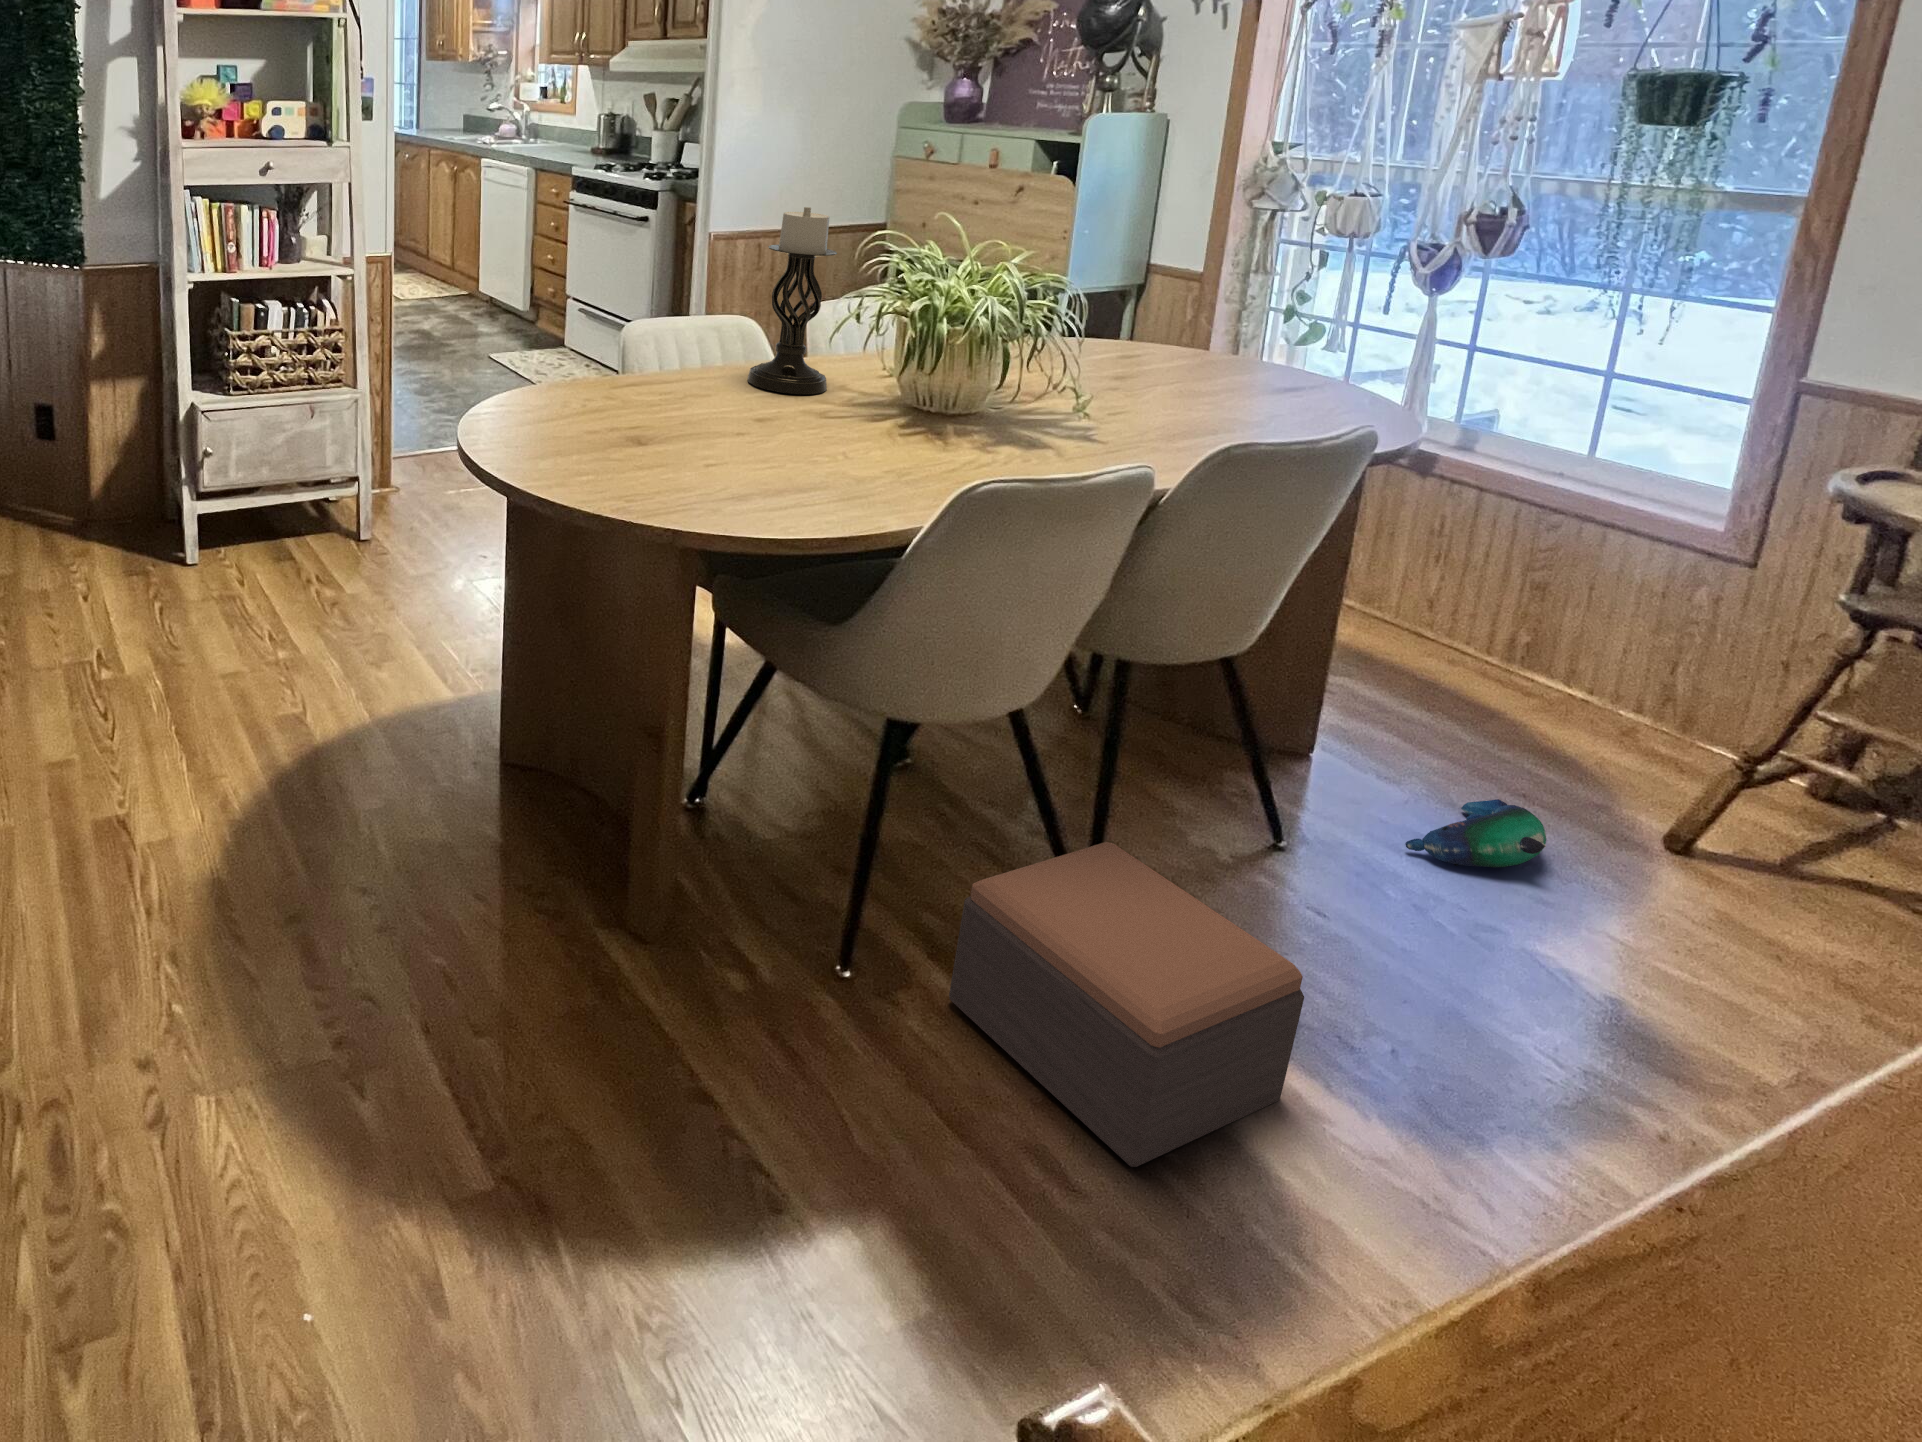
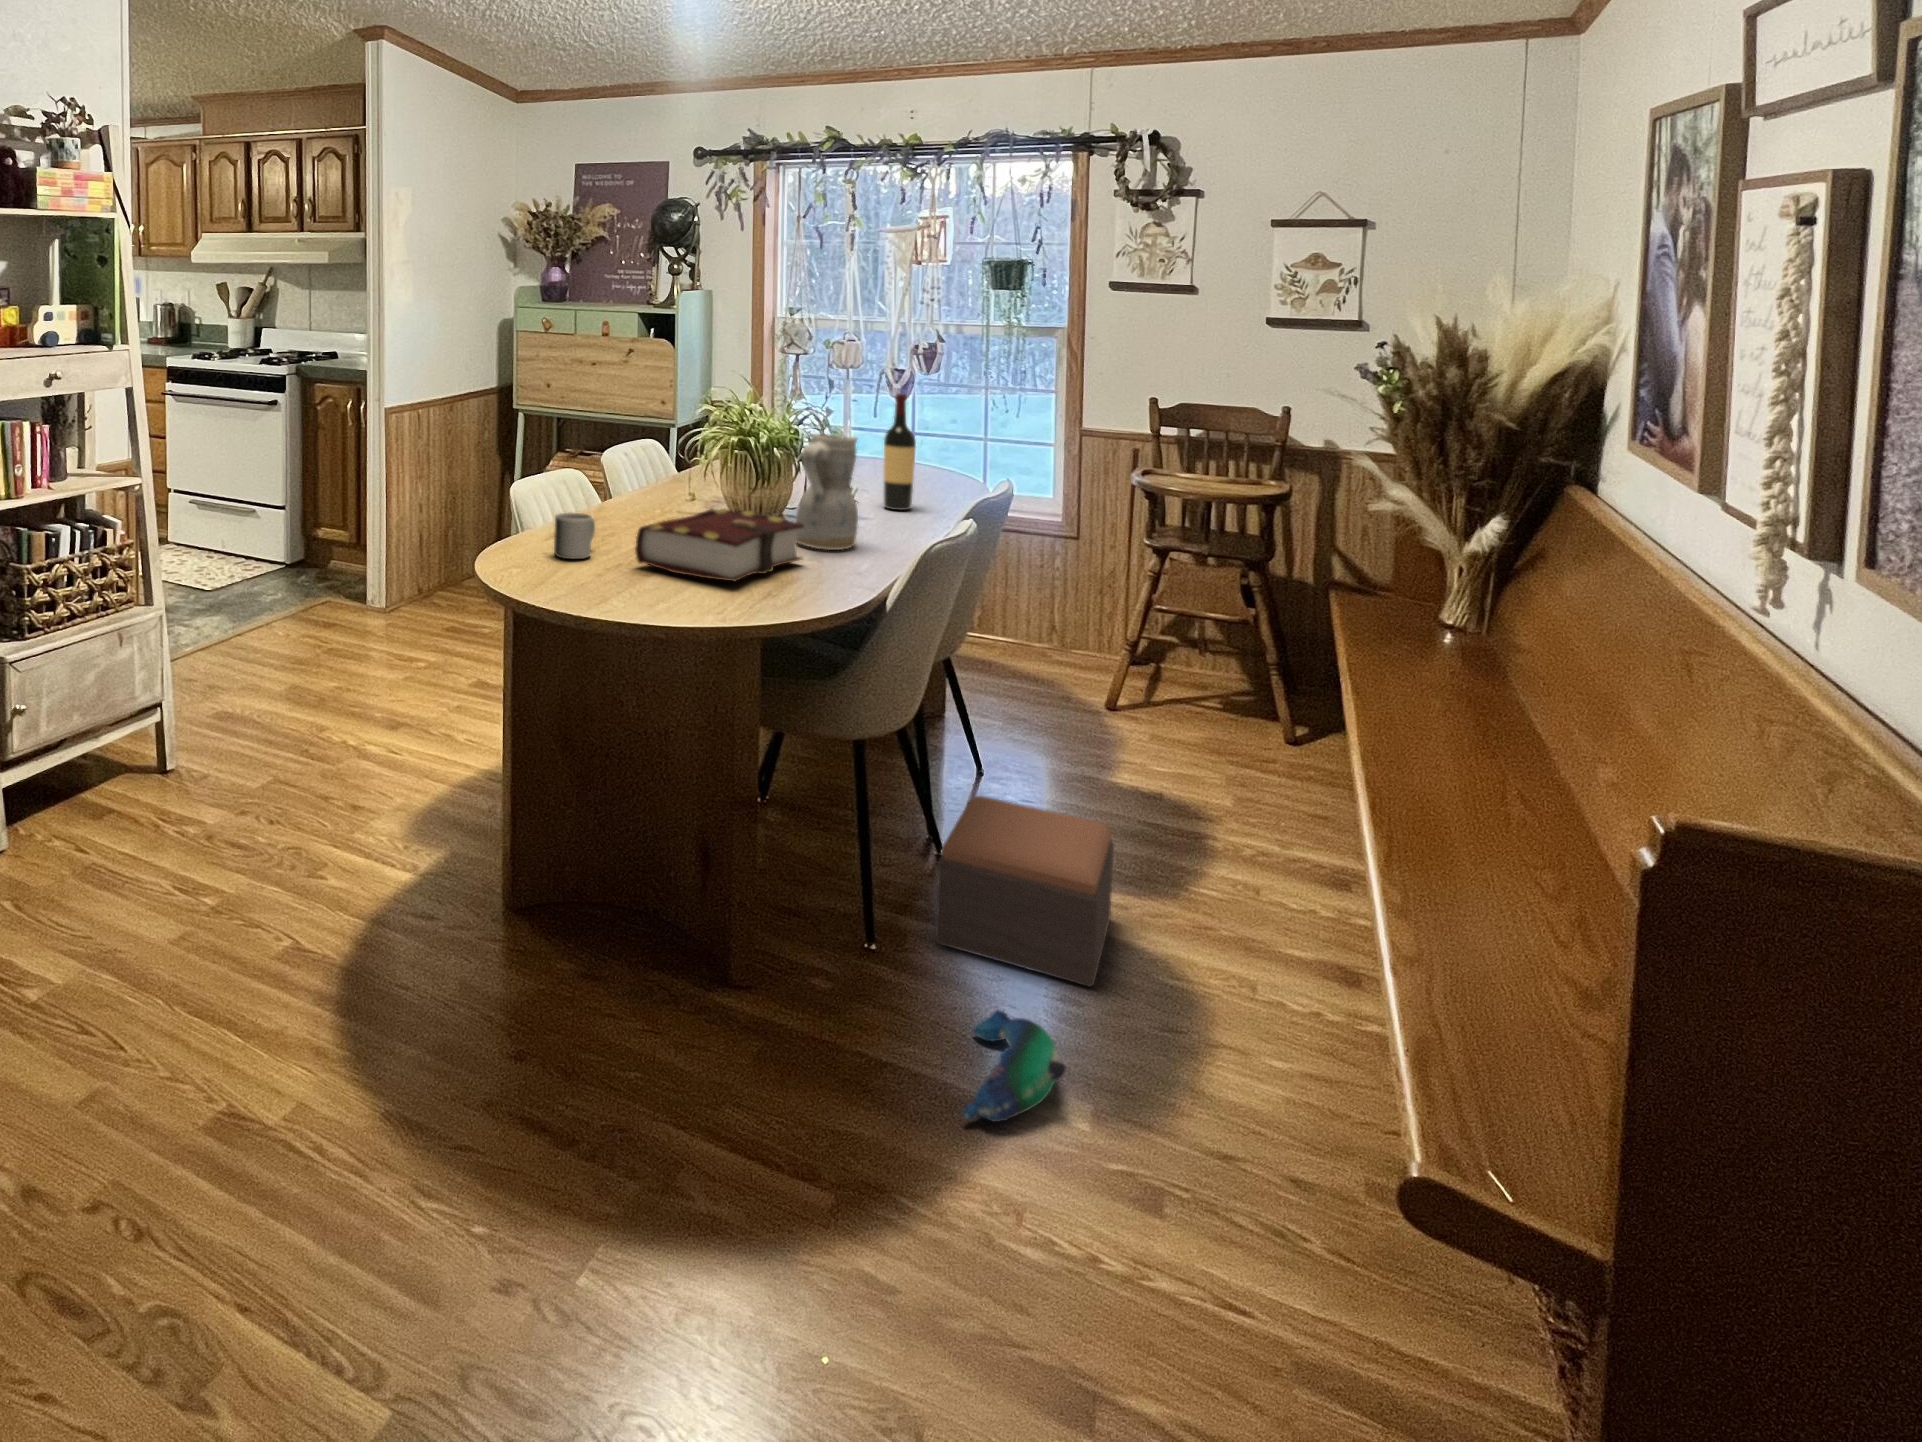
candle holder: present [748,207,837,394] -> none [636,376,698,526]
wine bottle: none [1144,262,1210,431] -> present [884,394,916,510]
ceramic pitcher: none [898,300,1013,461] -> present [796,434,858,550]
mug: none [567,352,631,407] -> present [554,512,595,559]
book: none [633,377,859,466] -> present [635,509,804,581]
plush toy: present [1405,799,1546,867] -> present [963,1010,1066,1121]

